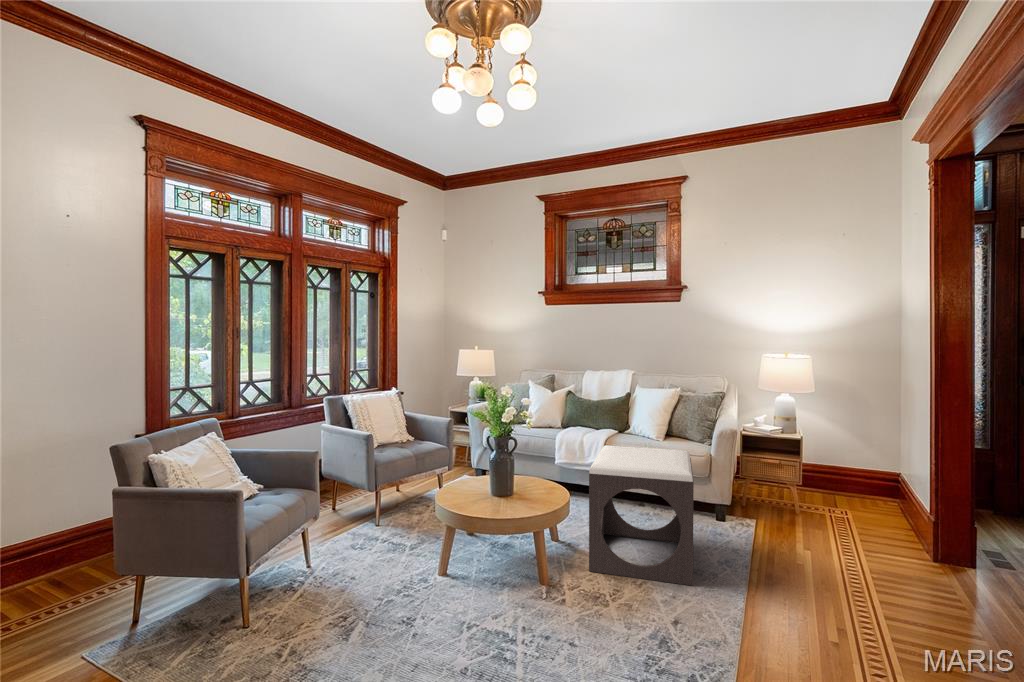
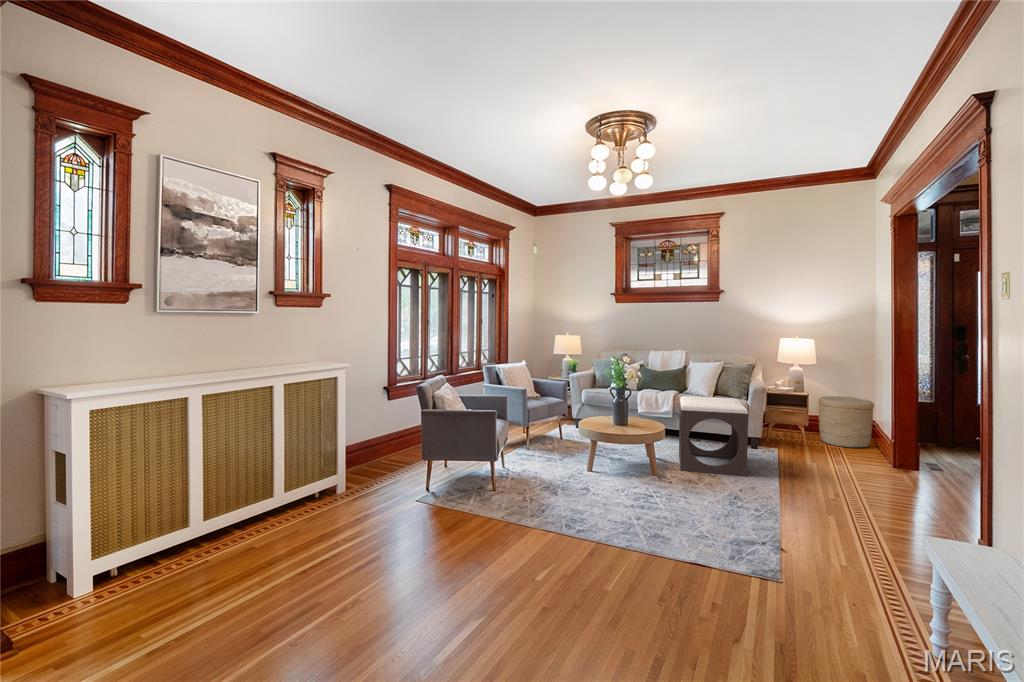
basket: none [819,438,901,518] -> present [818,396,874,448]

